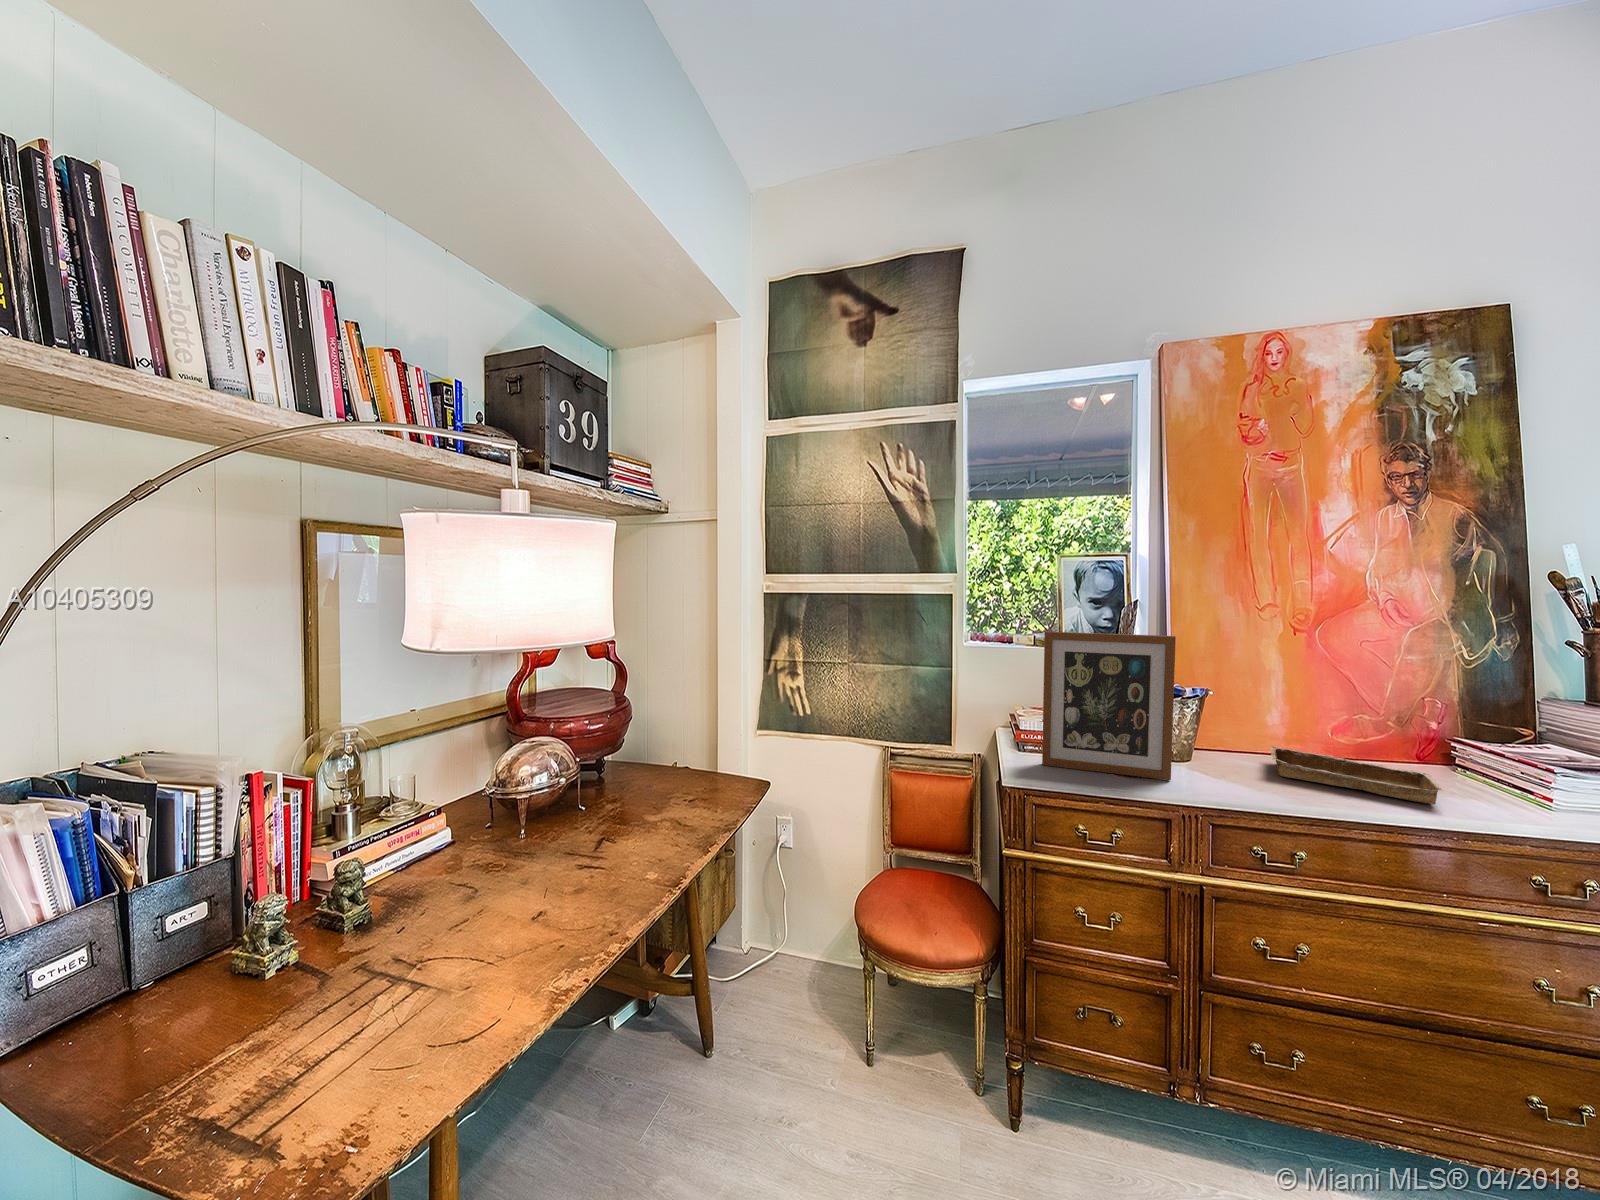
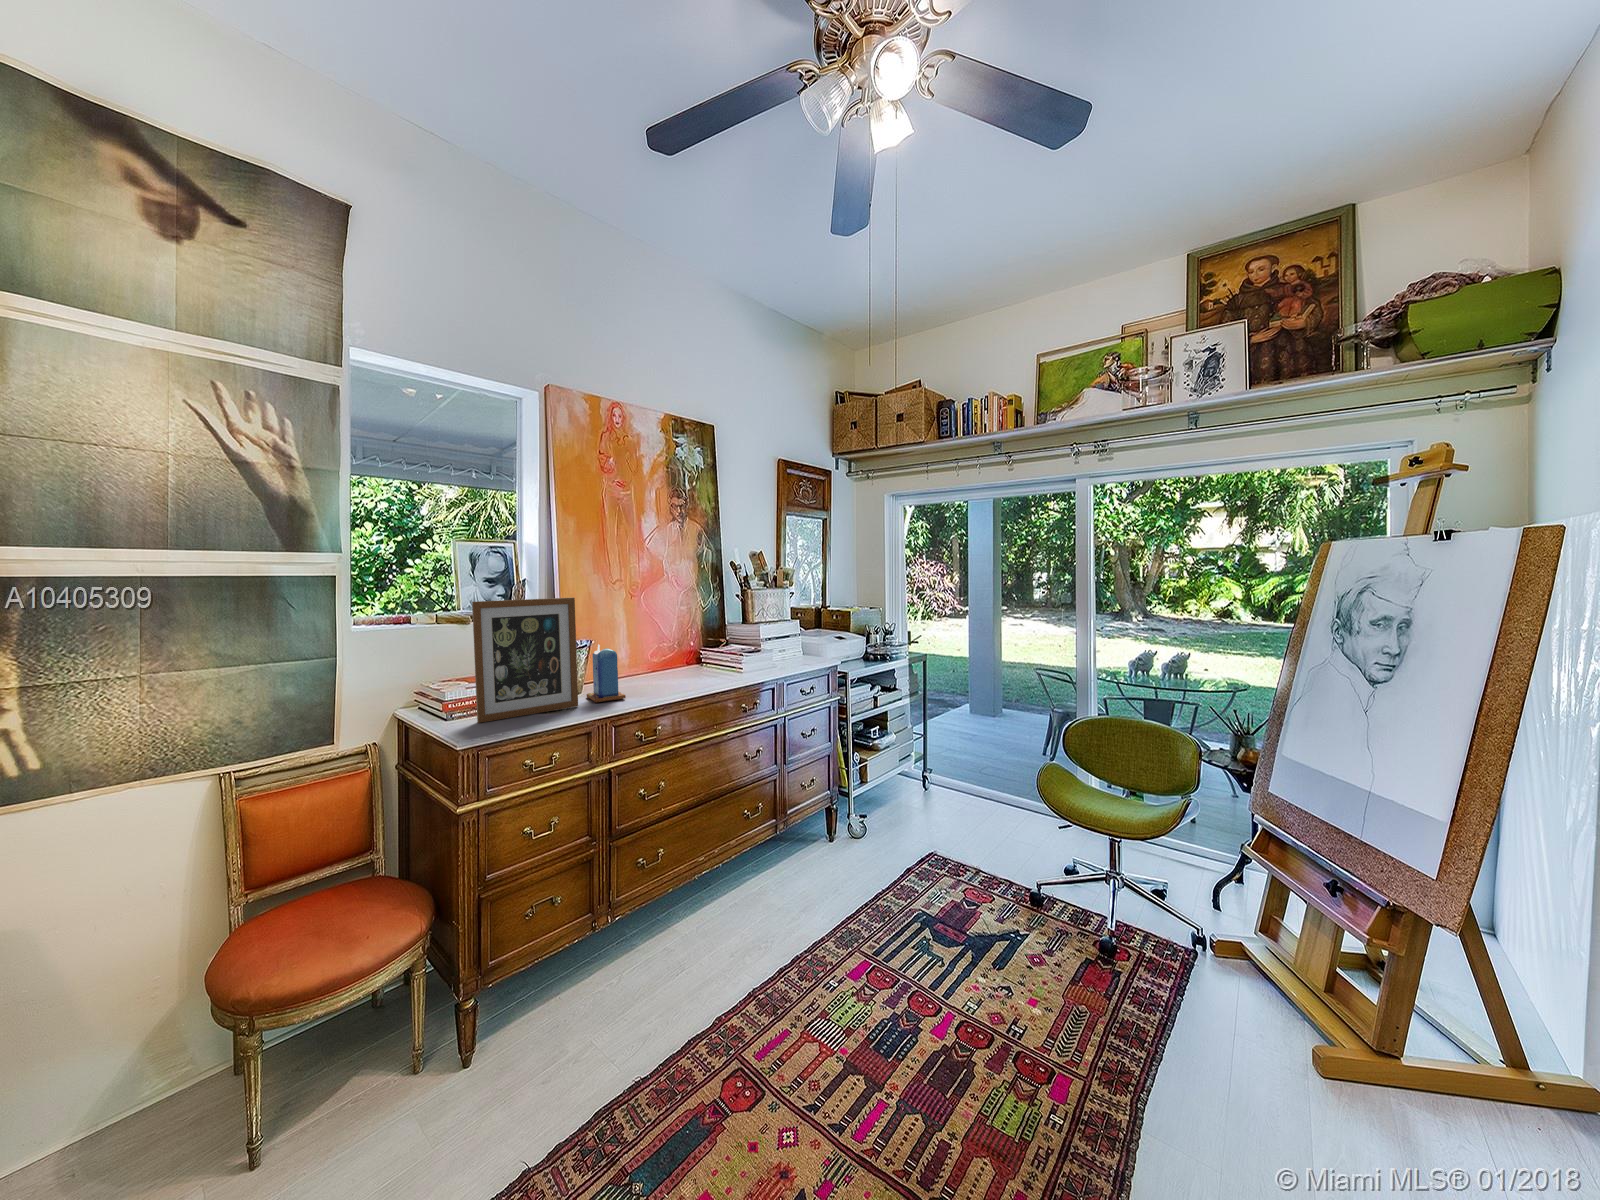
candle: none [1193,702,1252,790] -> present [587,645,626,703]
tray: present [1270,746,1443,804] -> none [625,669,706,688]

